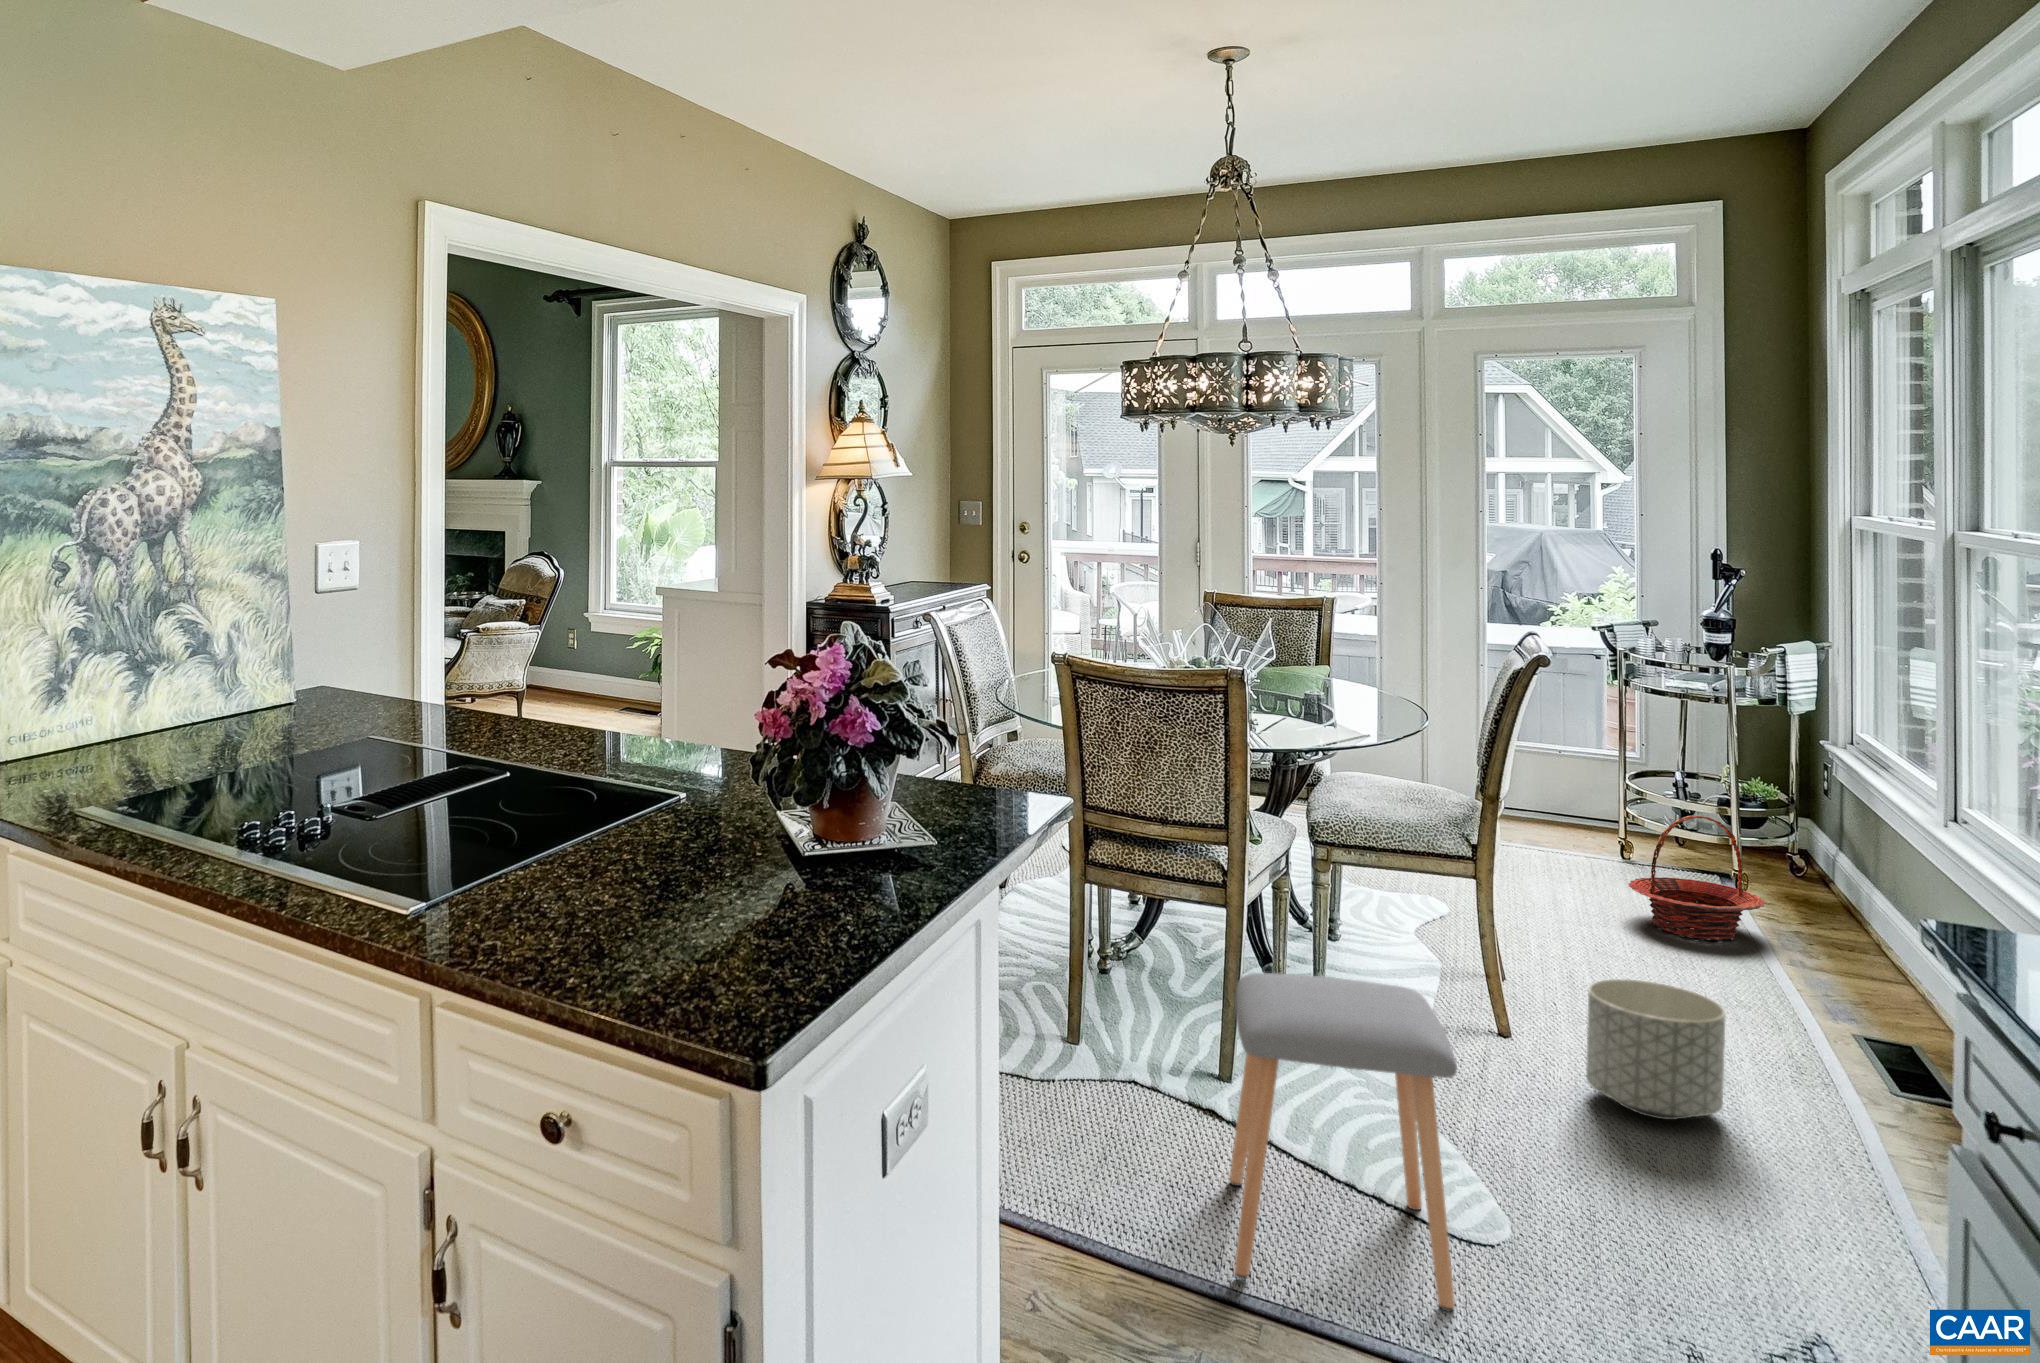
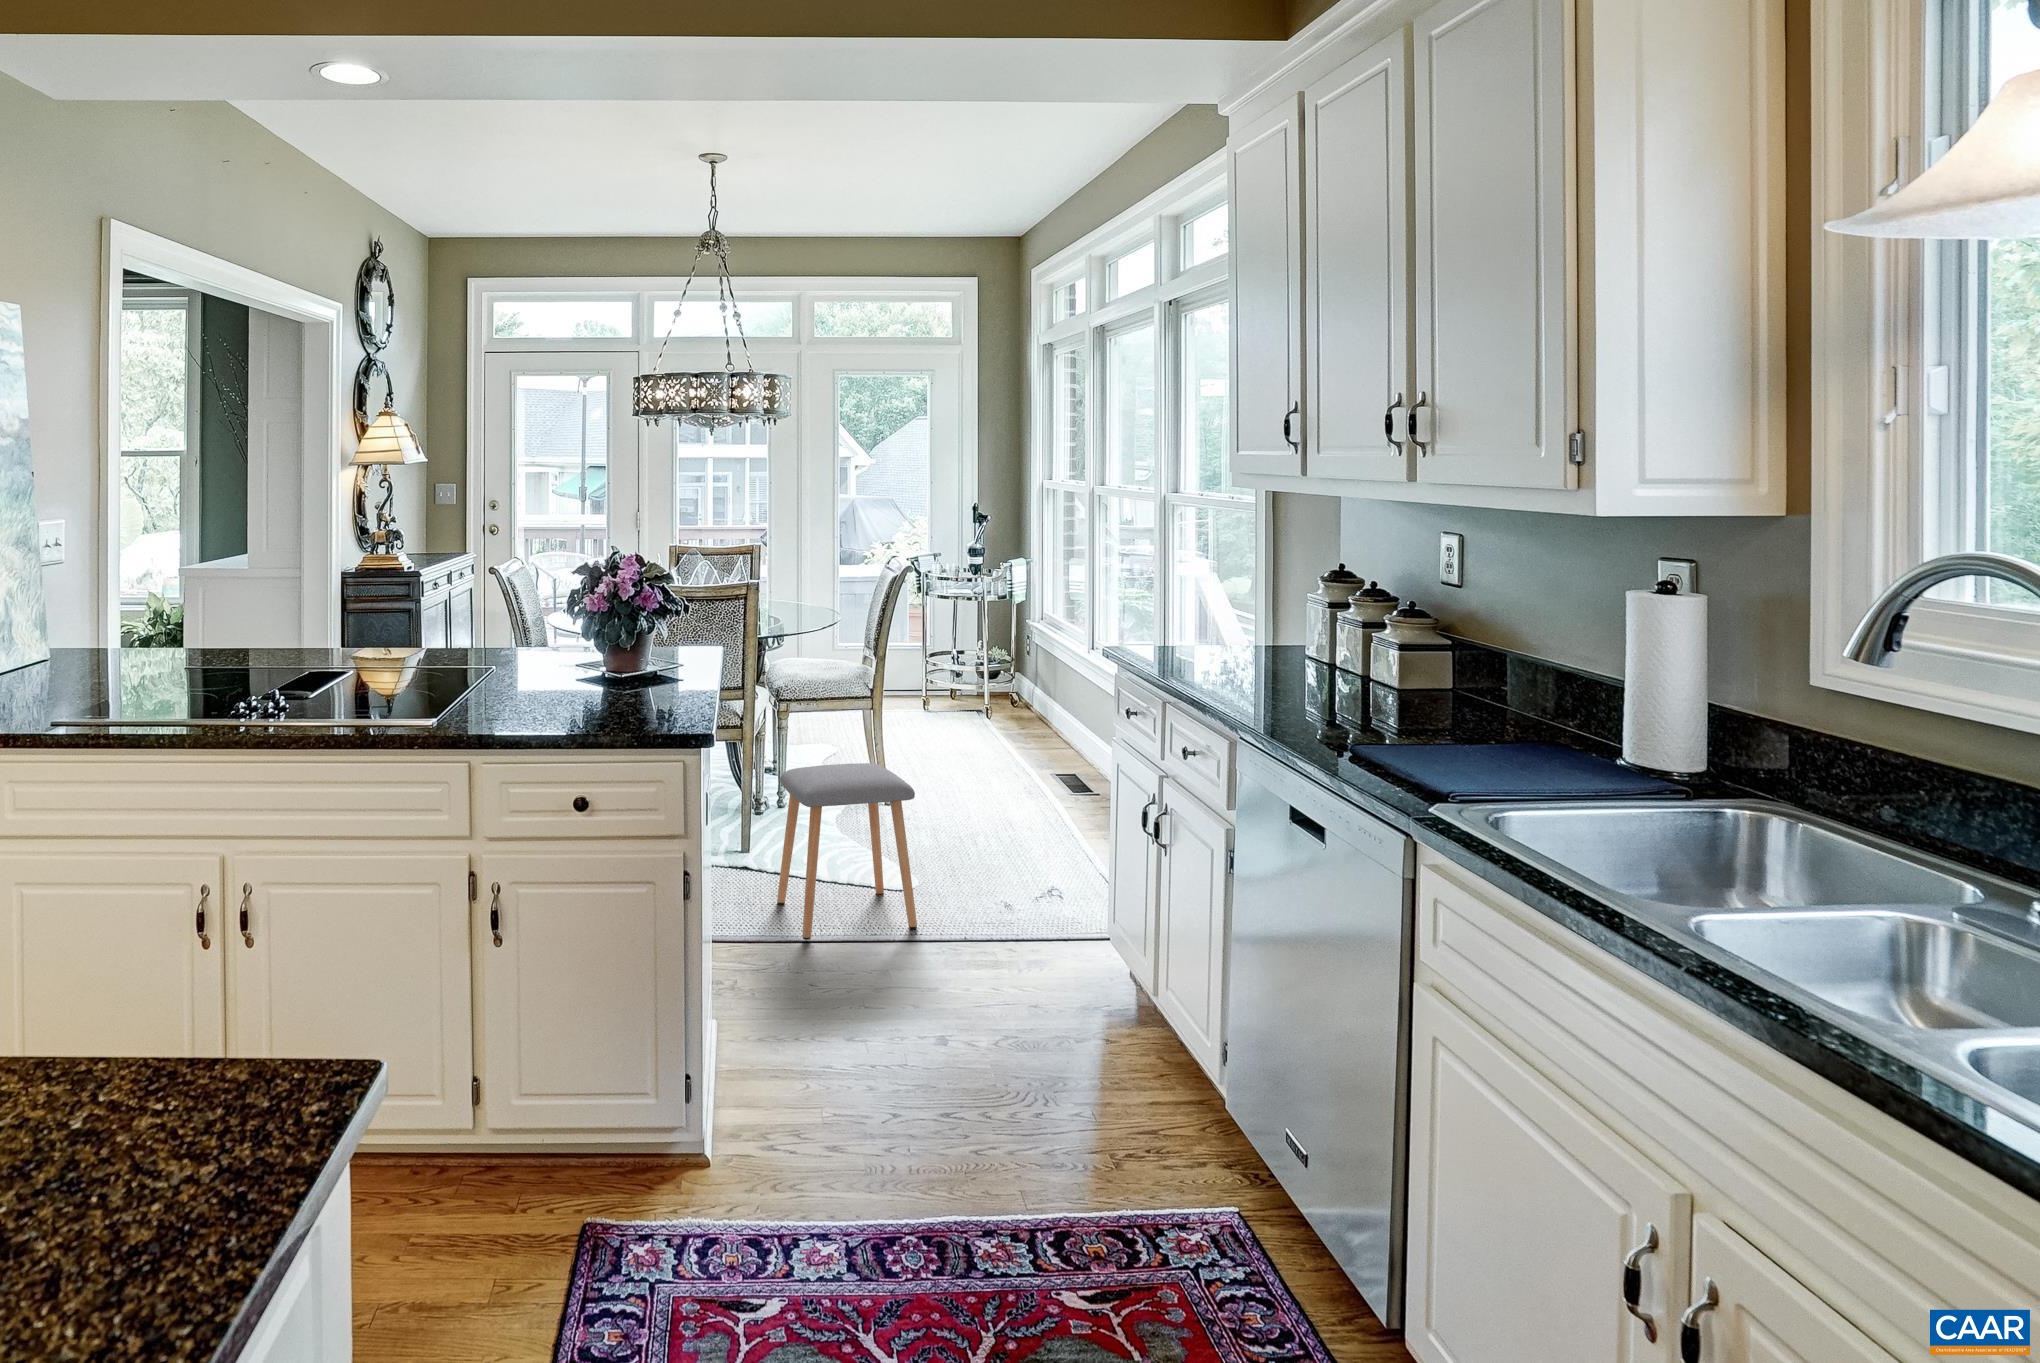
basket: present [1628,815,1765,940] -> none [938,670,1012,746]
planter: present [1586,979,1726,1120] -> none [946,758,1014,833]

